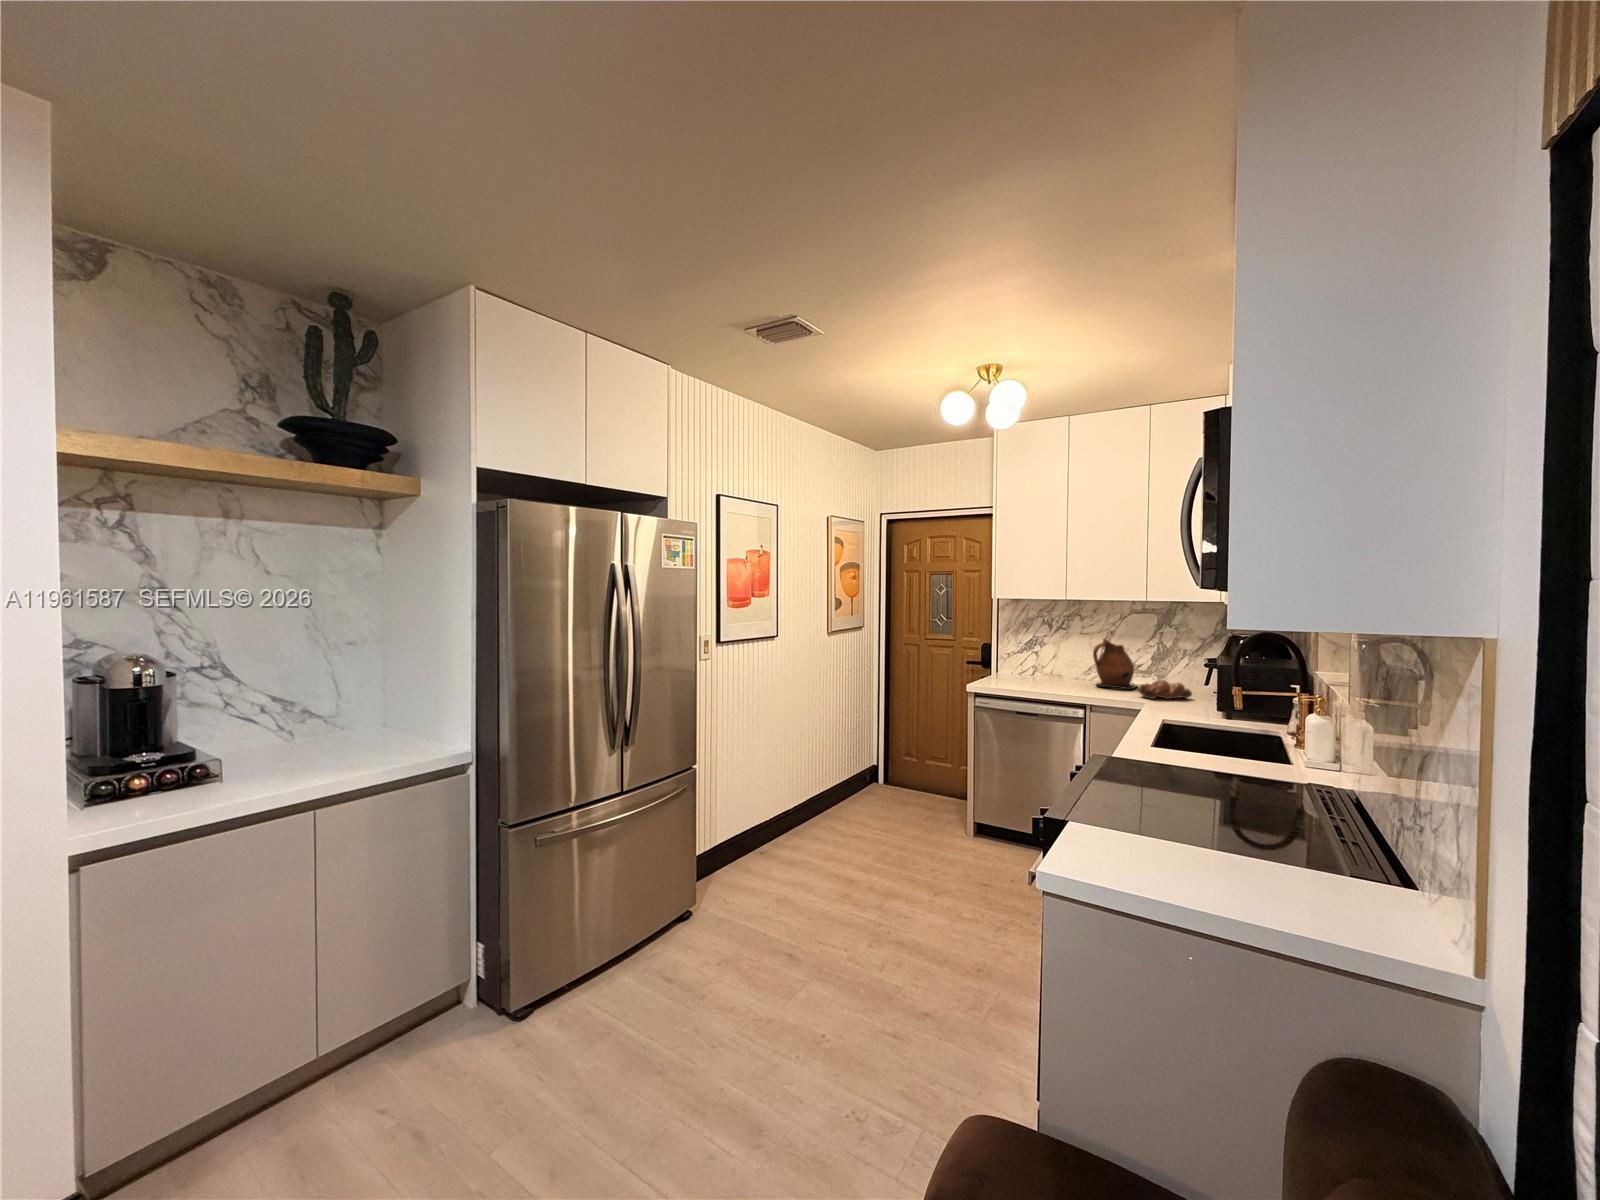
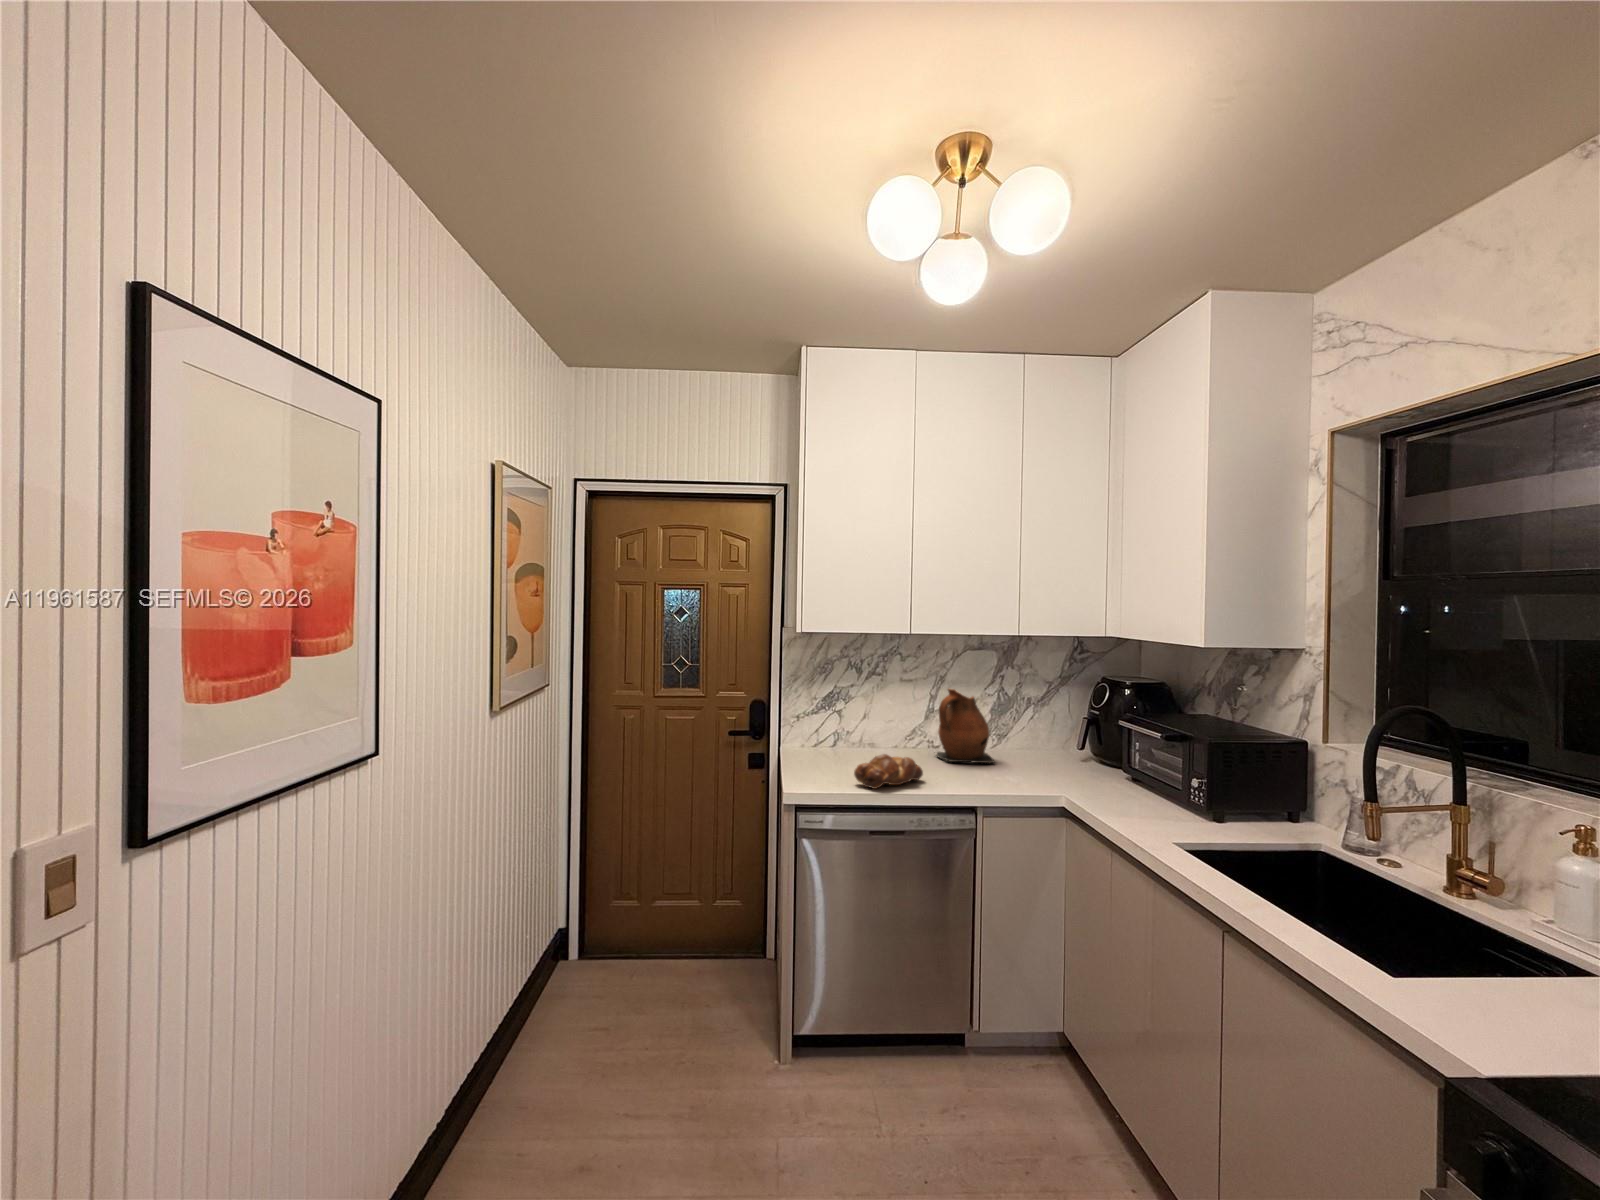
bread loaf: present [1138,680,1192,699] -> present [854,754,923,789]

